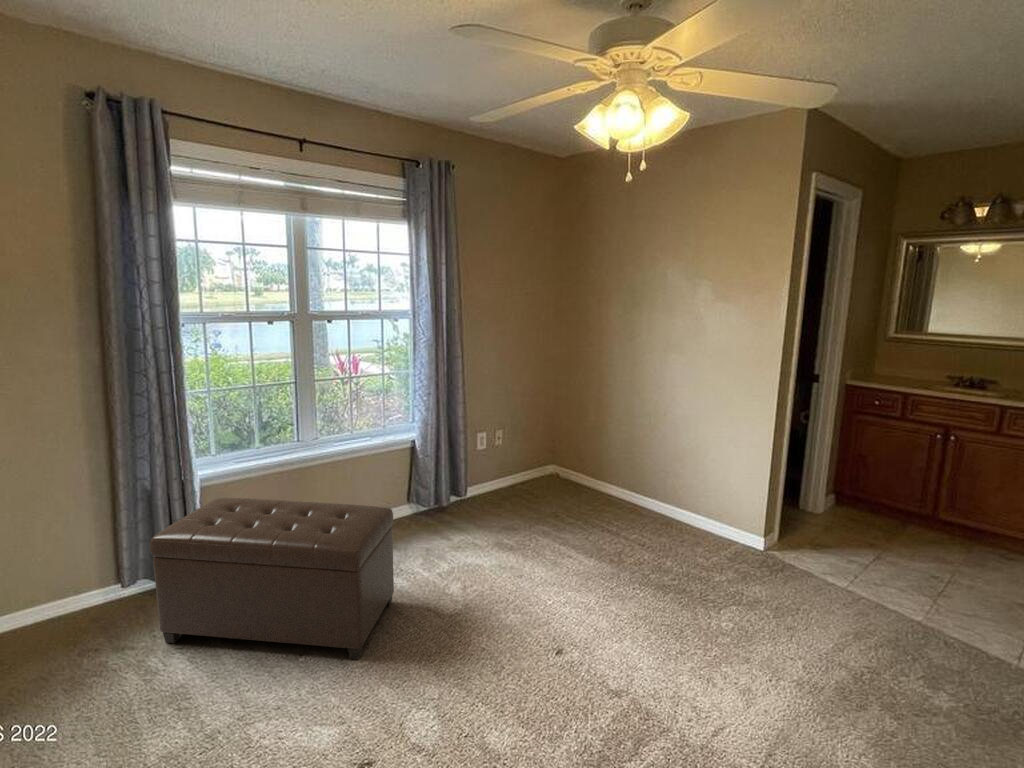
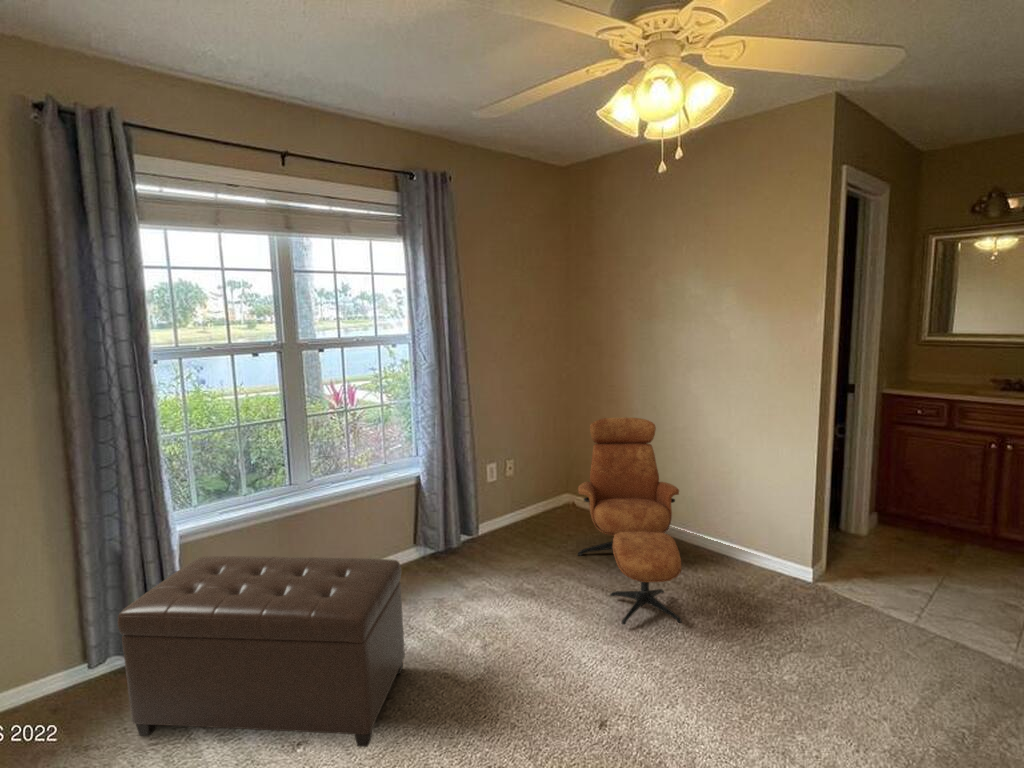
lounge chair: none [556,396,650,577] -> present [578,417,682,625]

